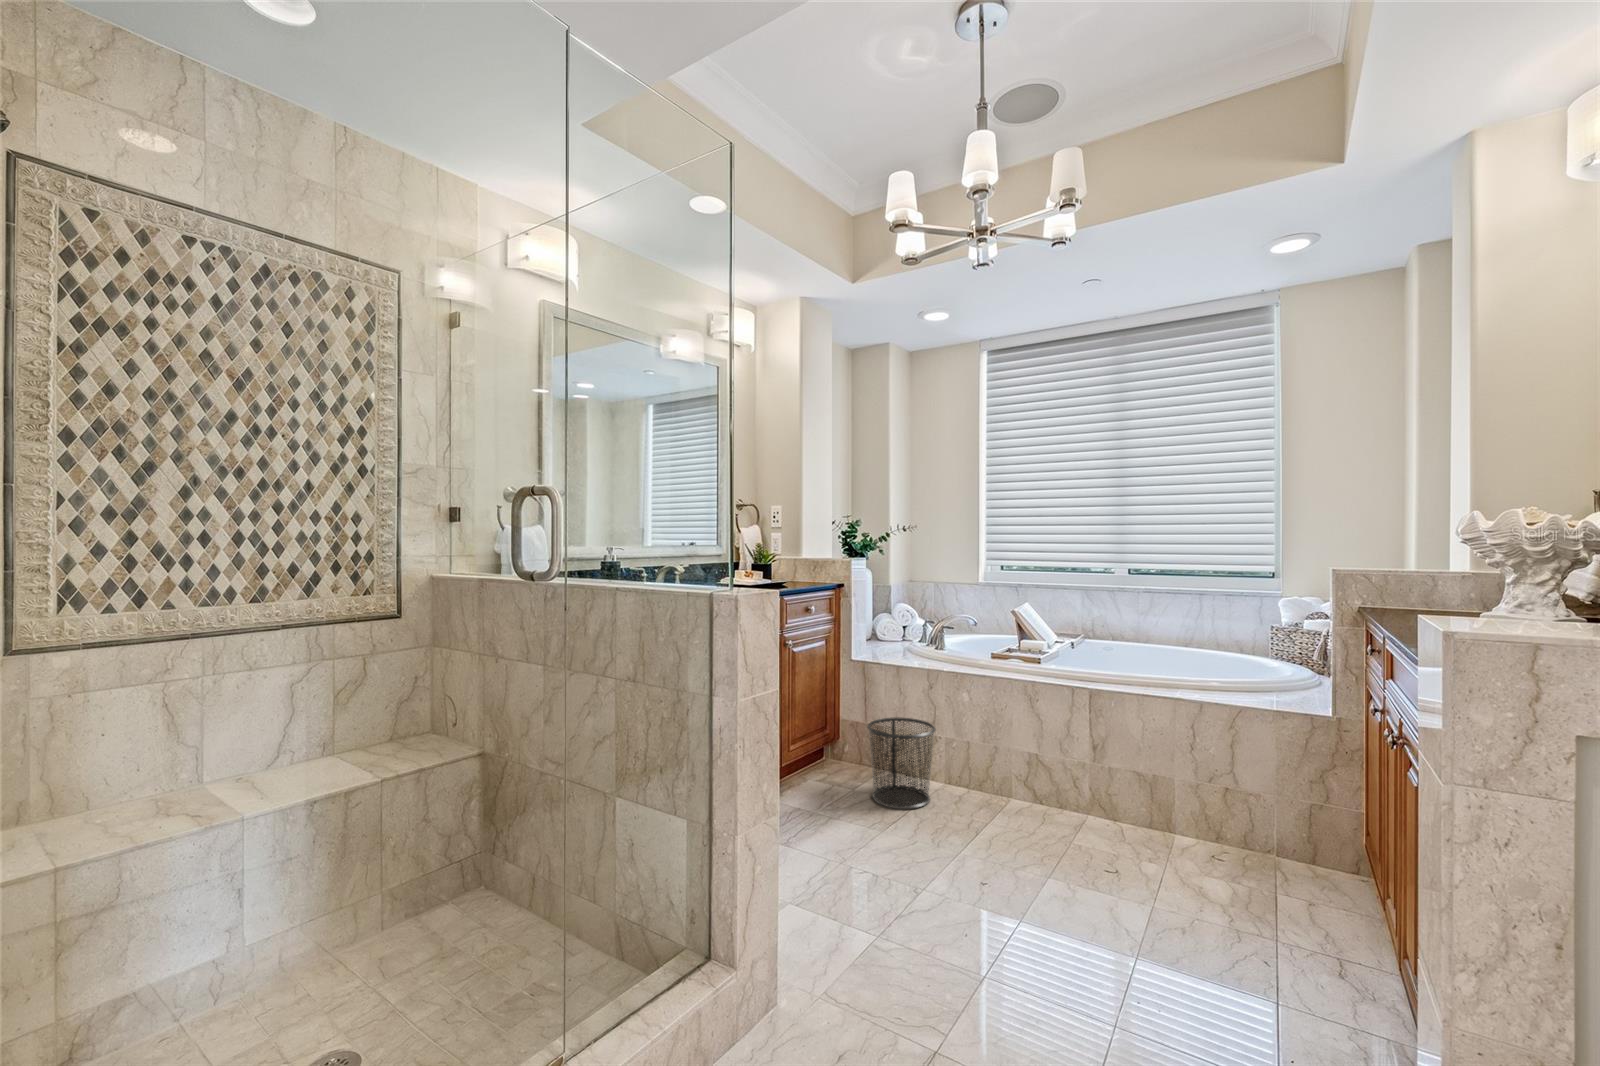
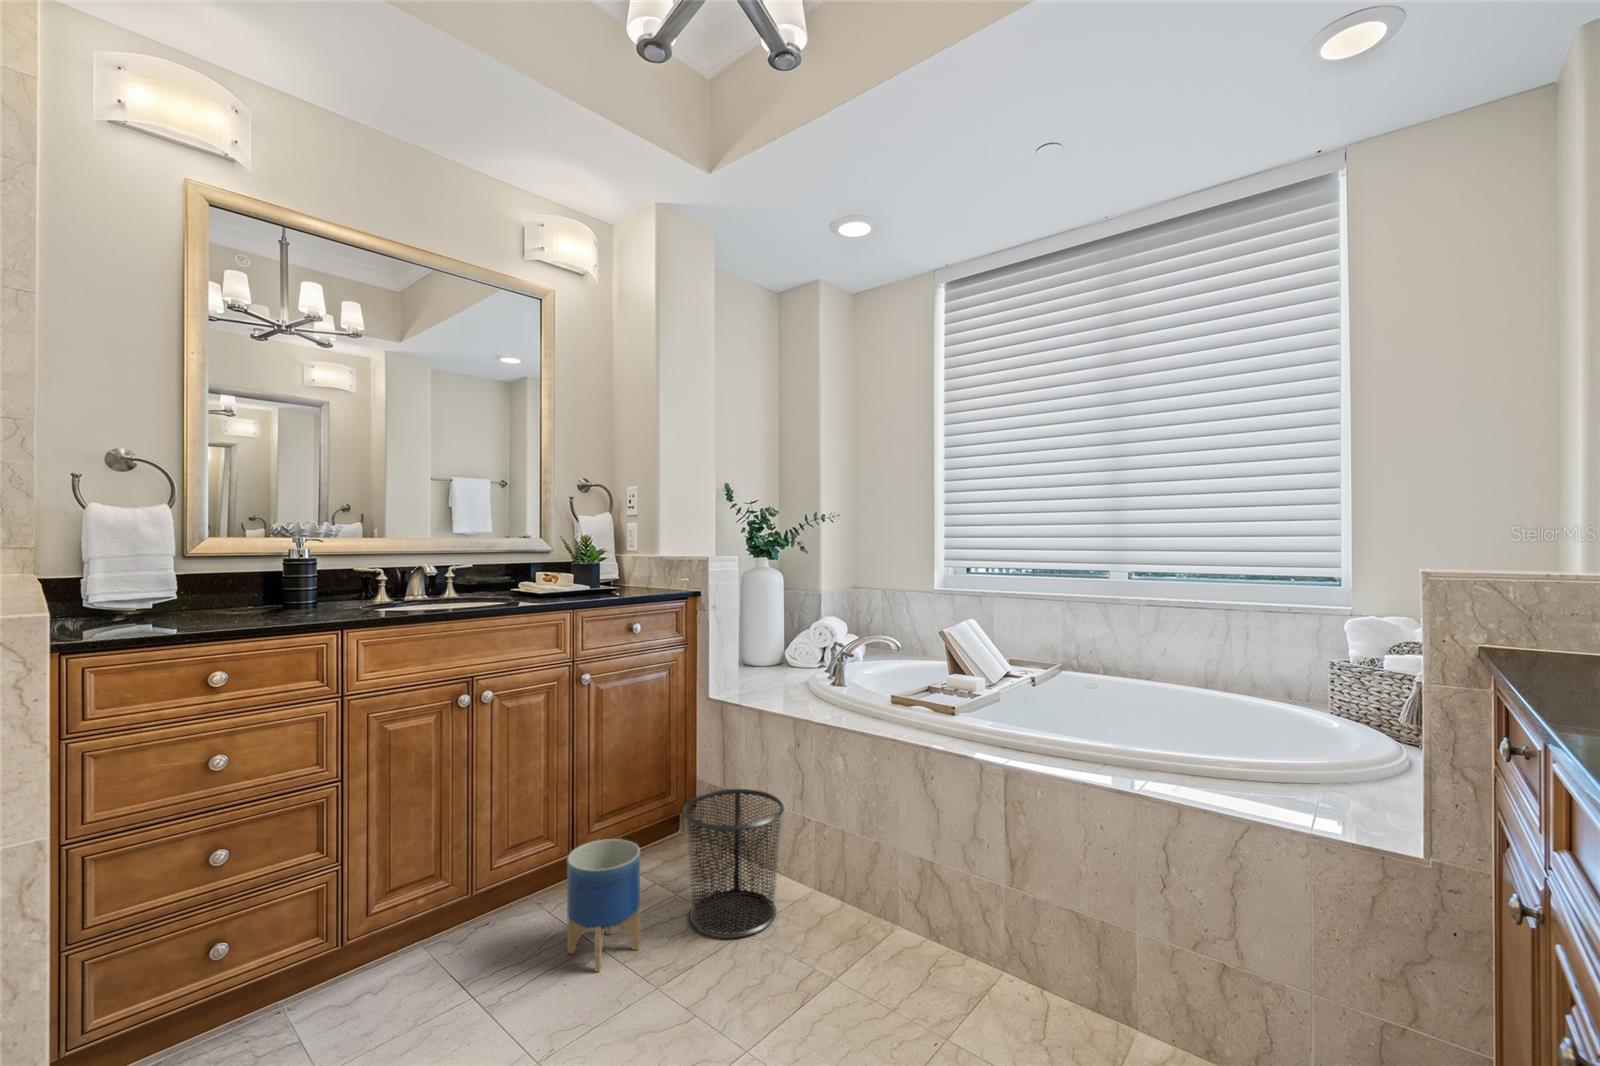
planter: none [809,748,855,827] -> present [567,839,640,972]

